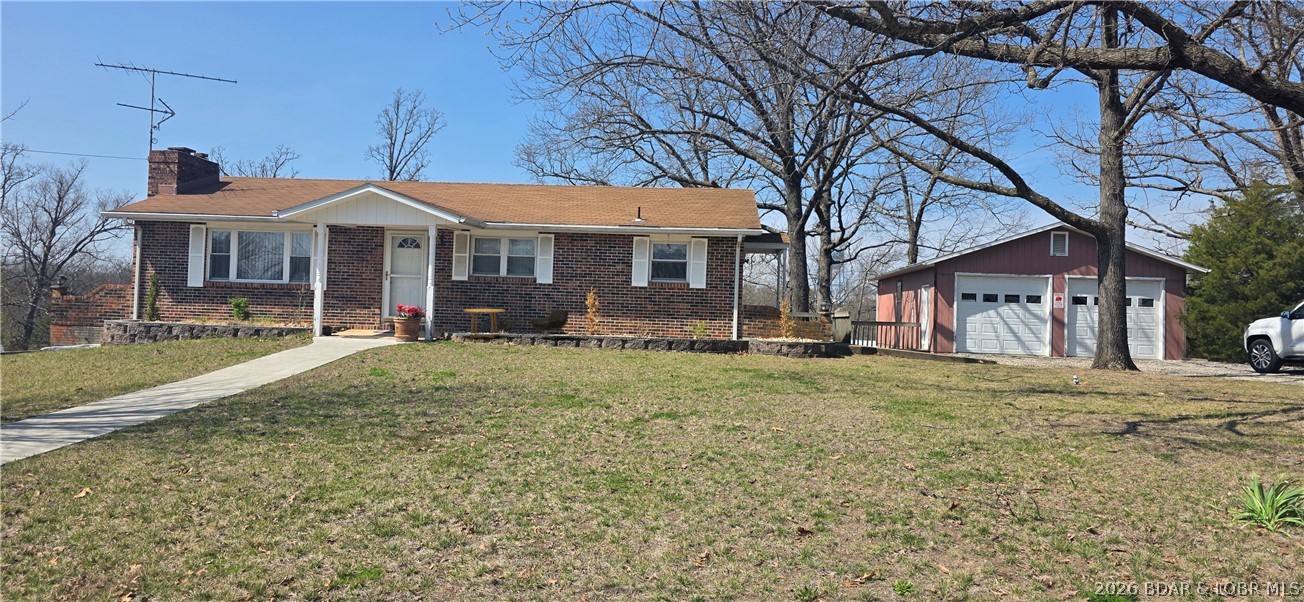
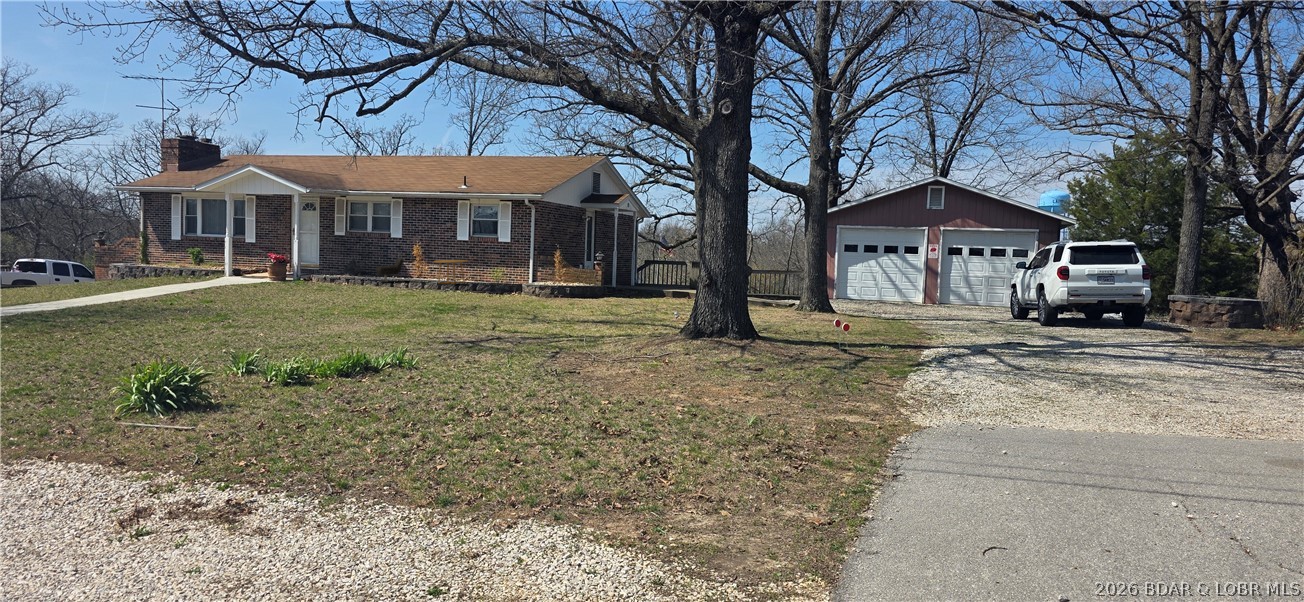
round table: present [464,309,504,338] -> present [434,260,467,284]

